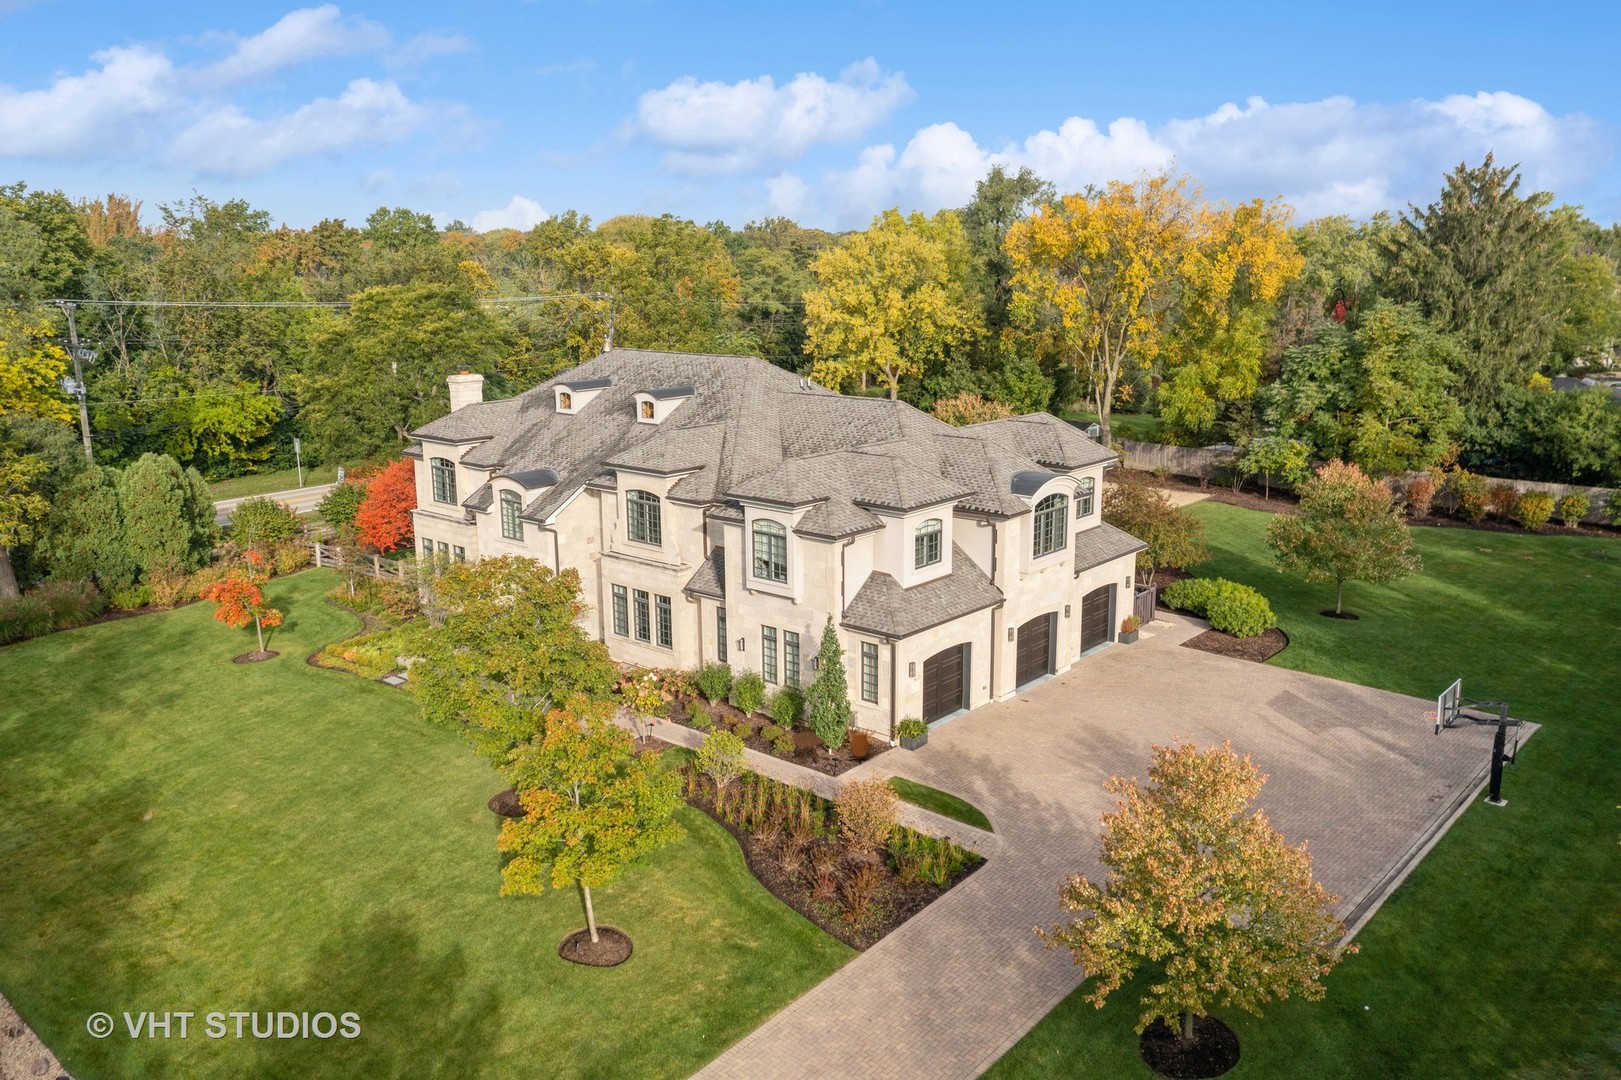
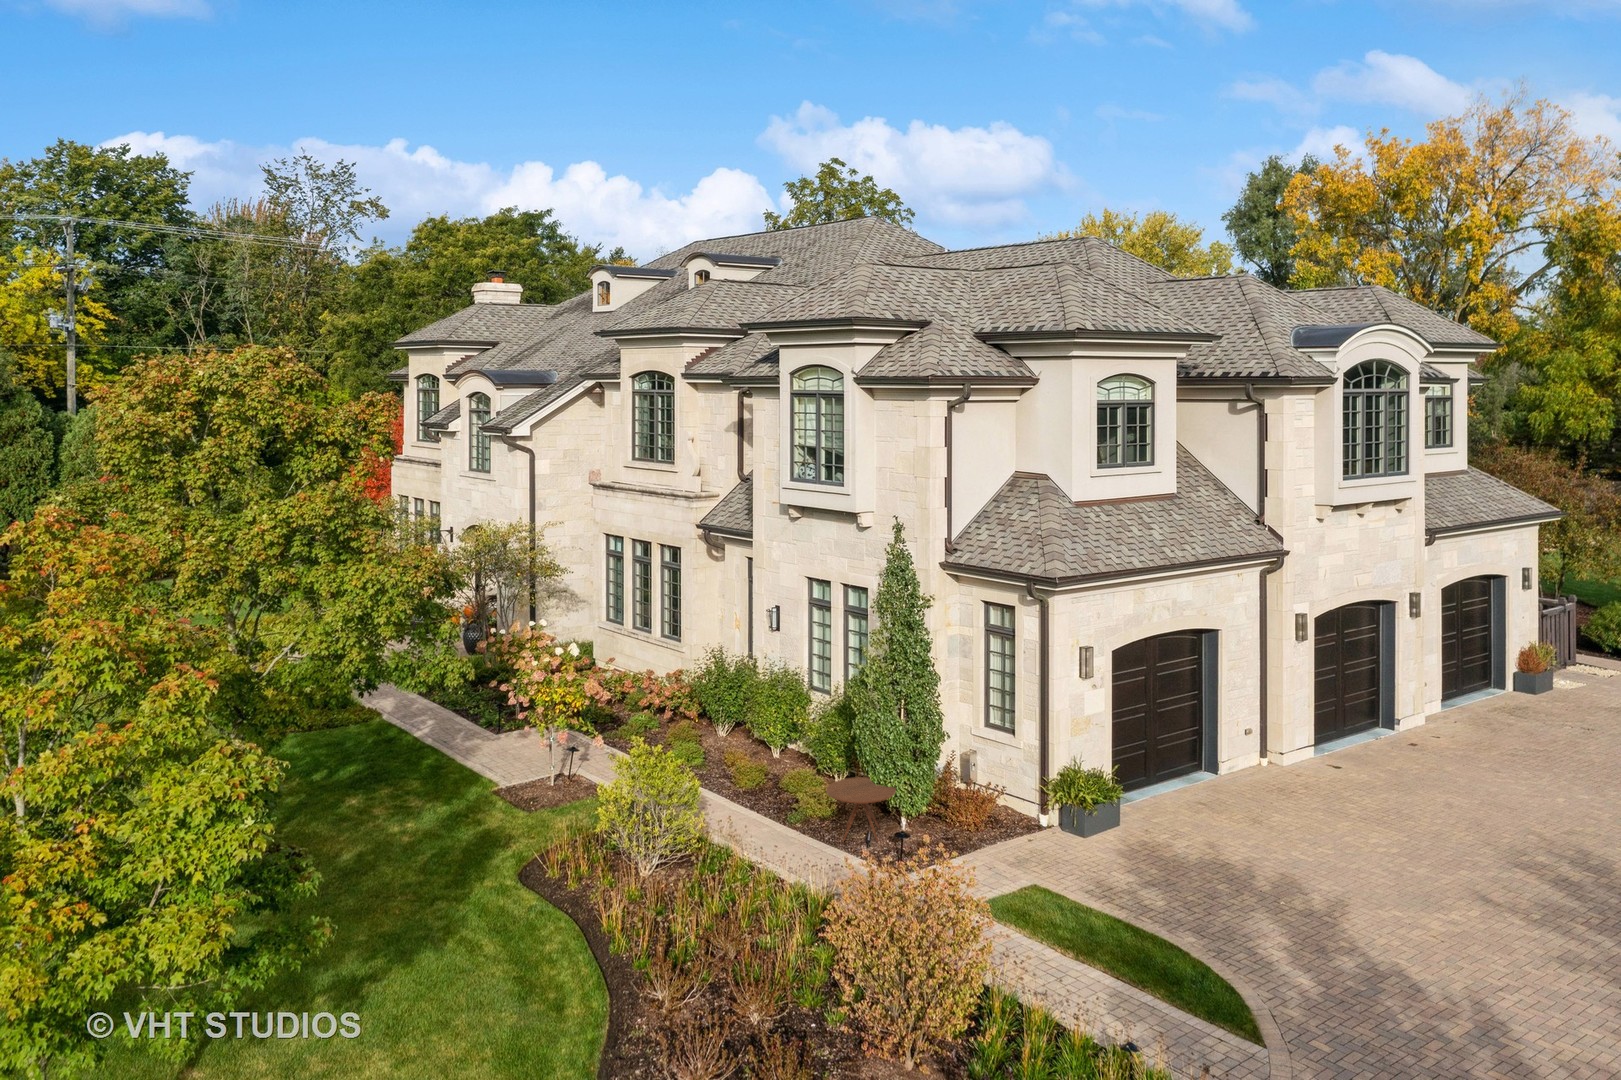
lounge chair: present [850,734,869,763] -> none [942,783,987,853]

